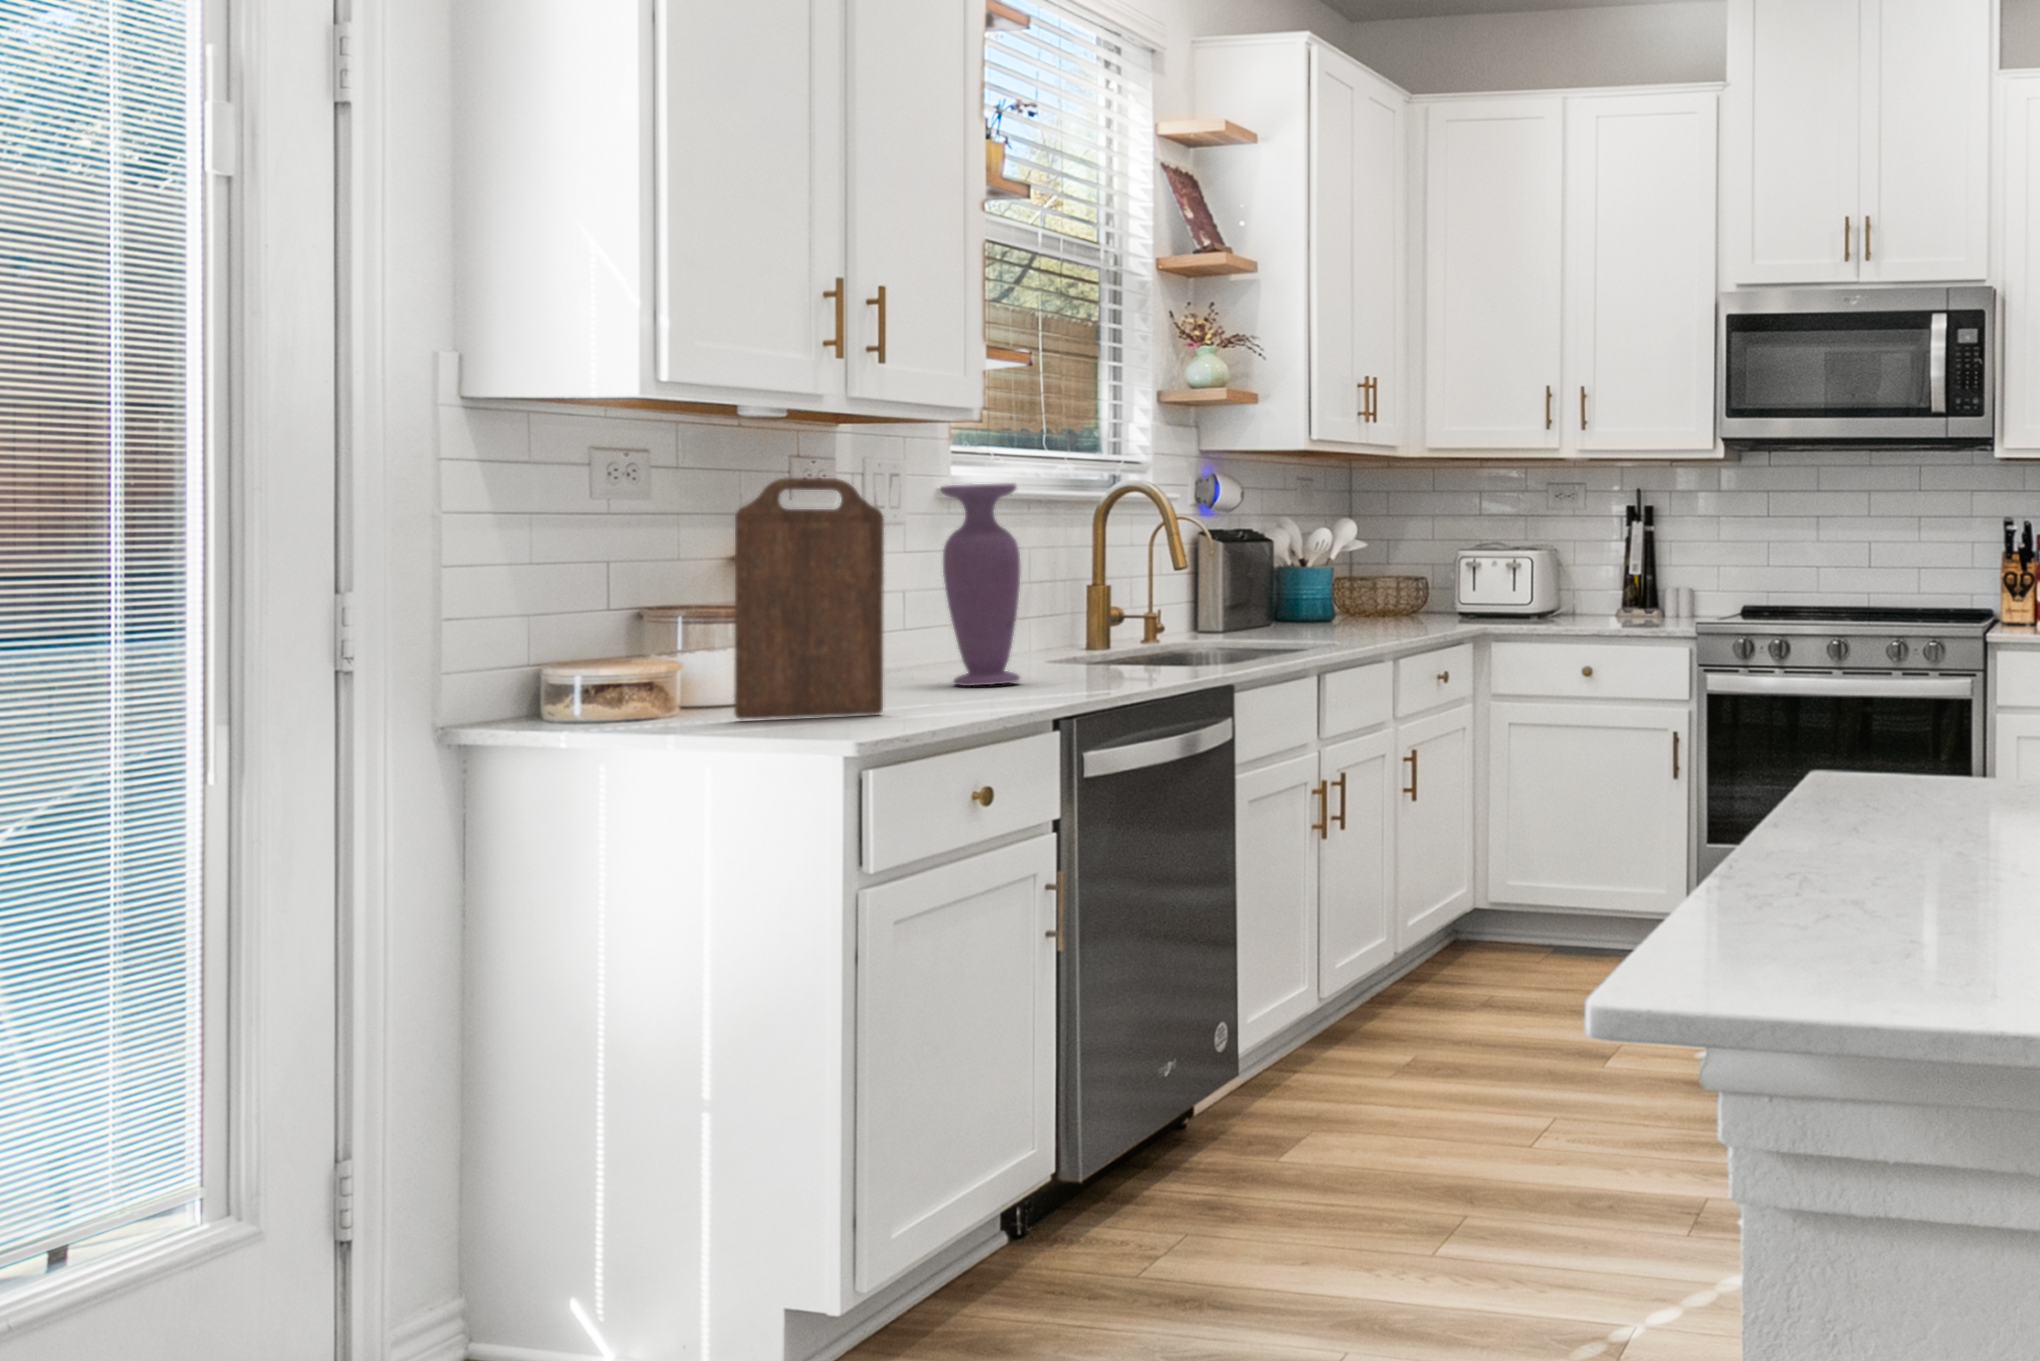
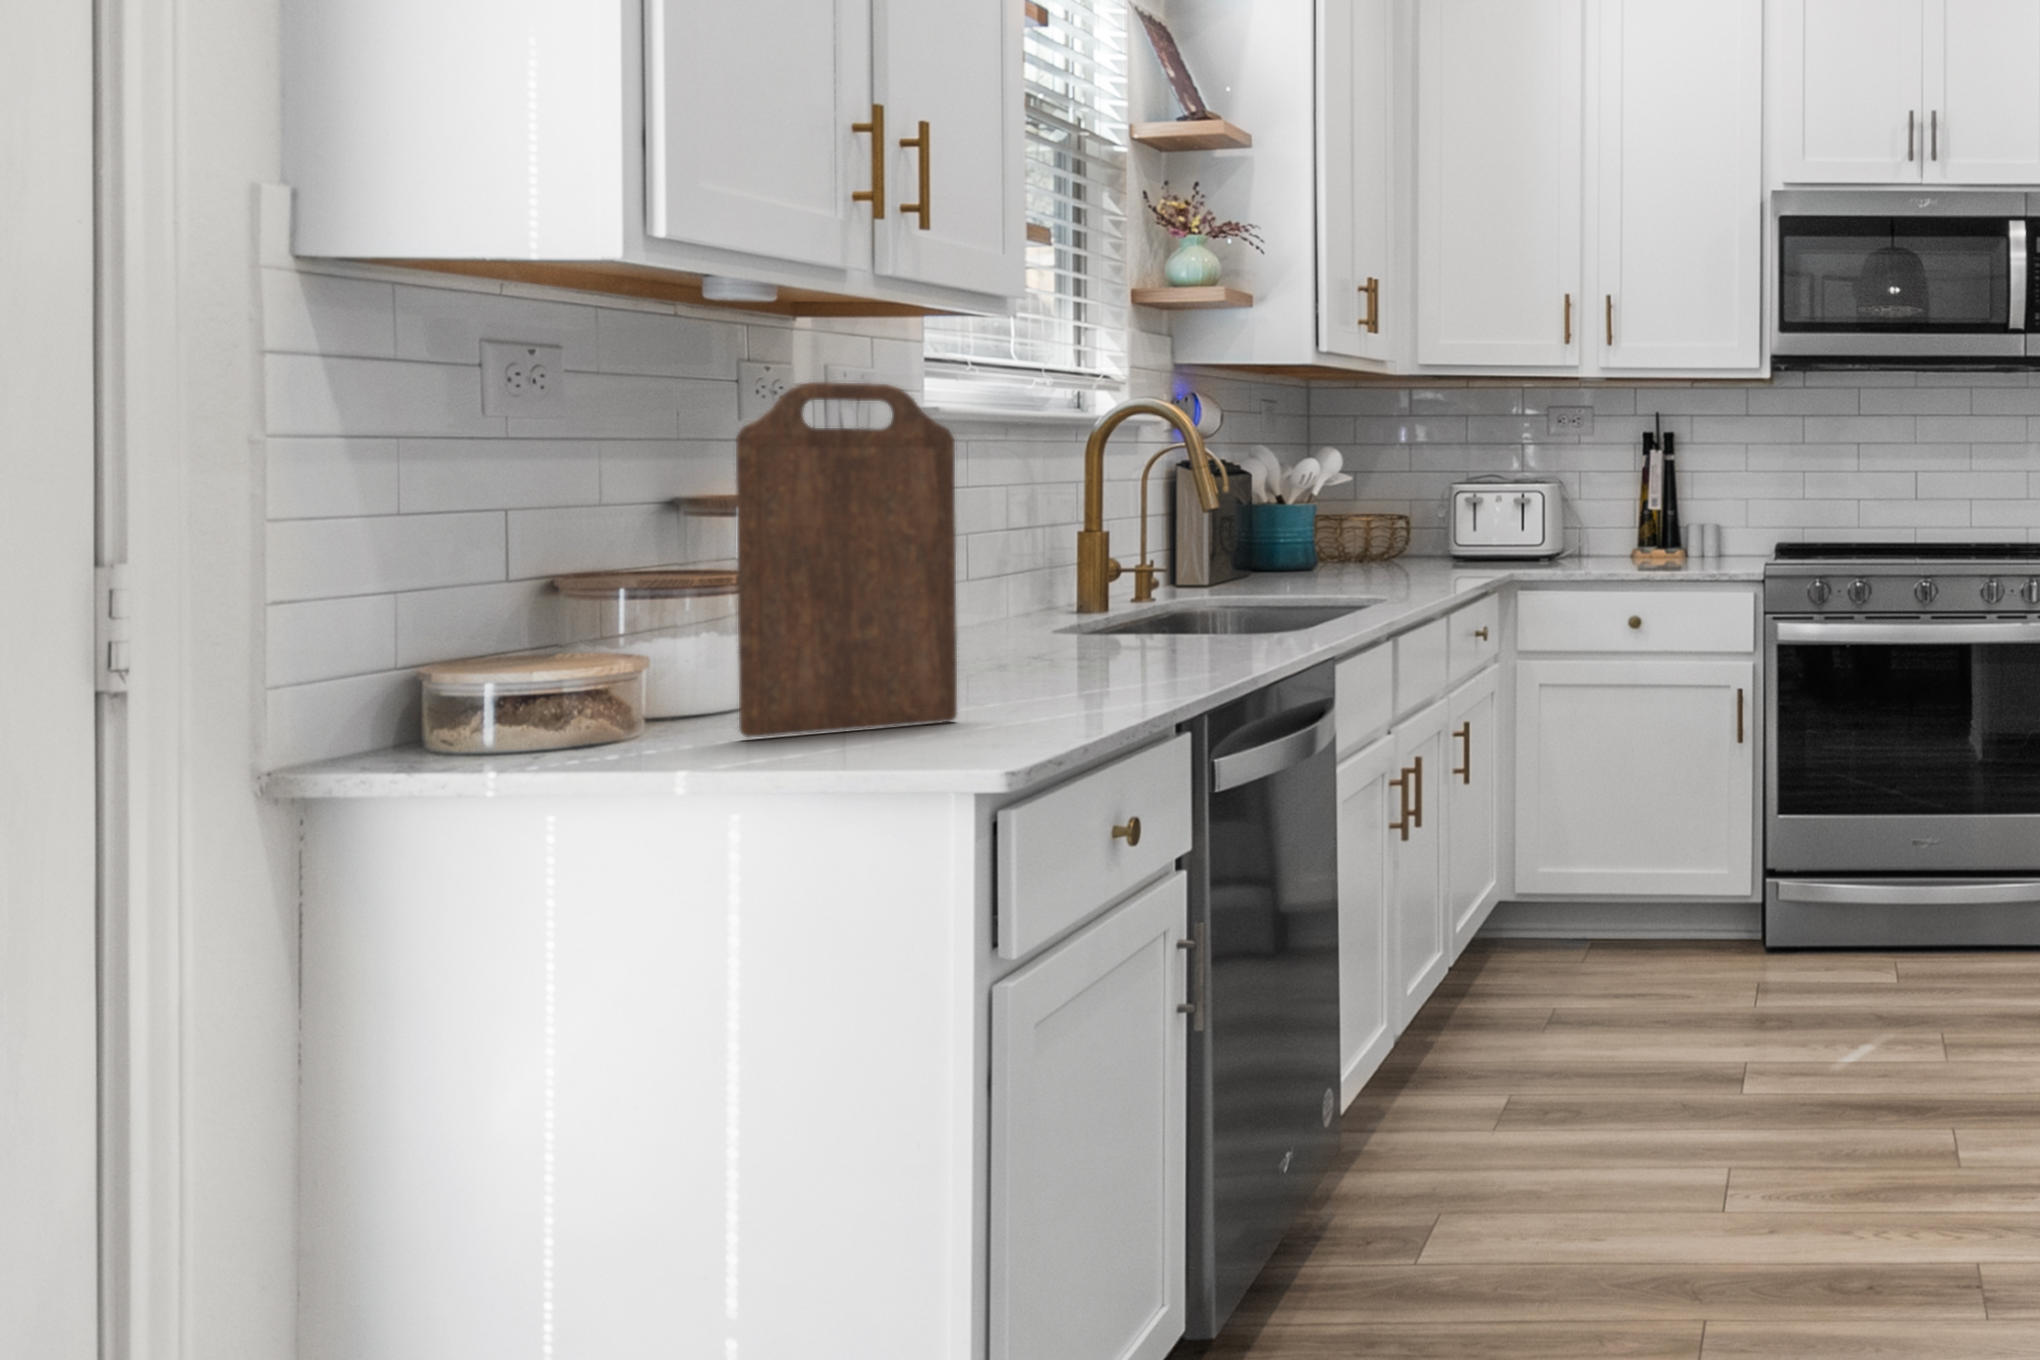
vase: present [940,483,1020,686] -> none [964,397,1078,668]

